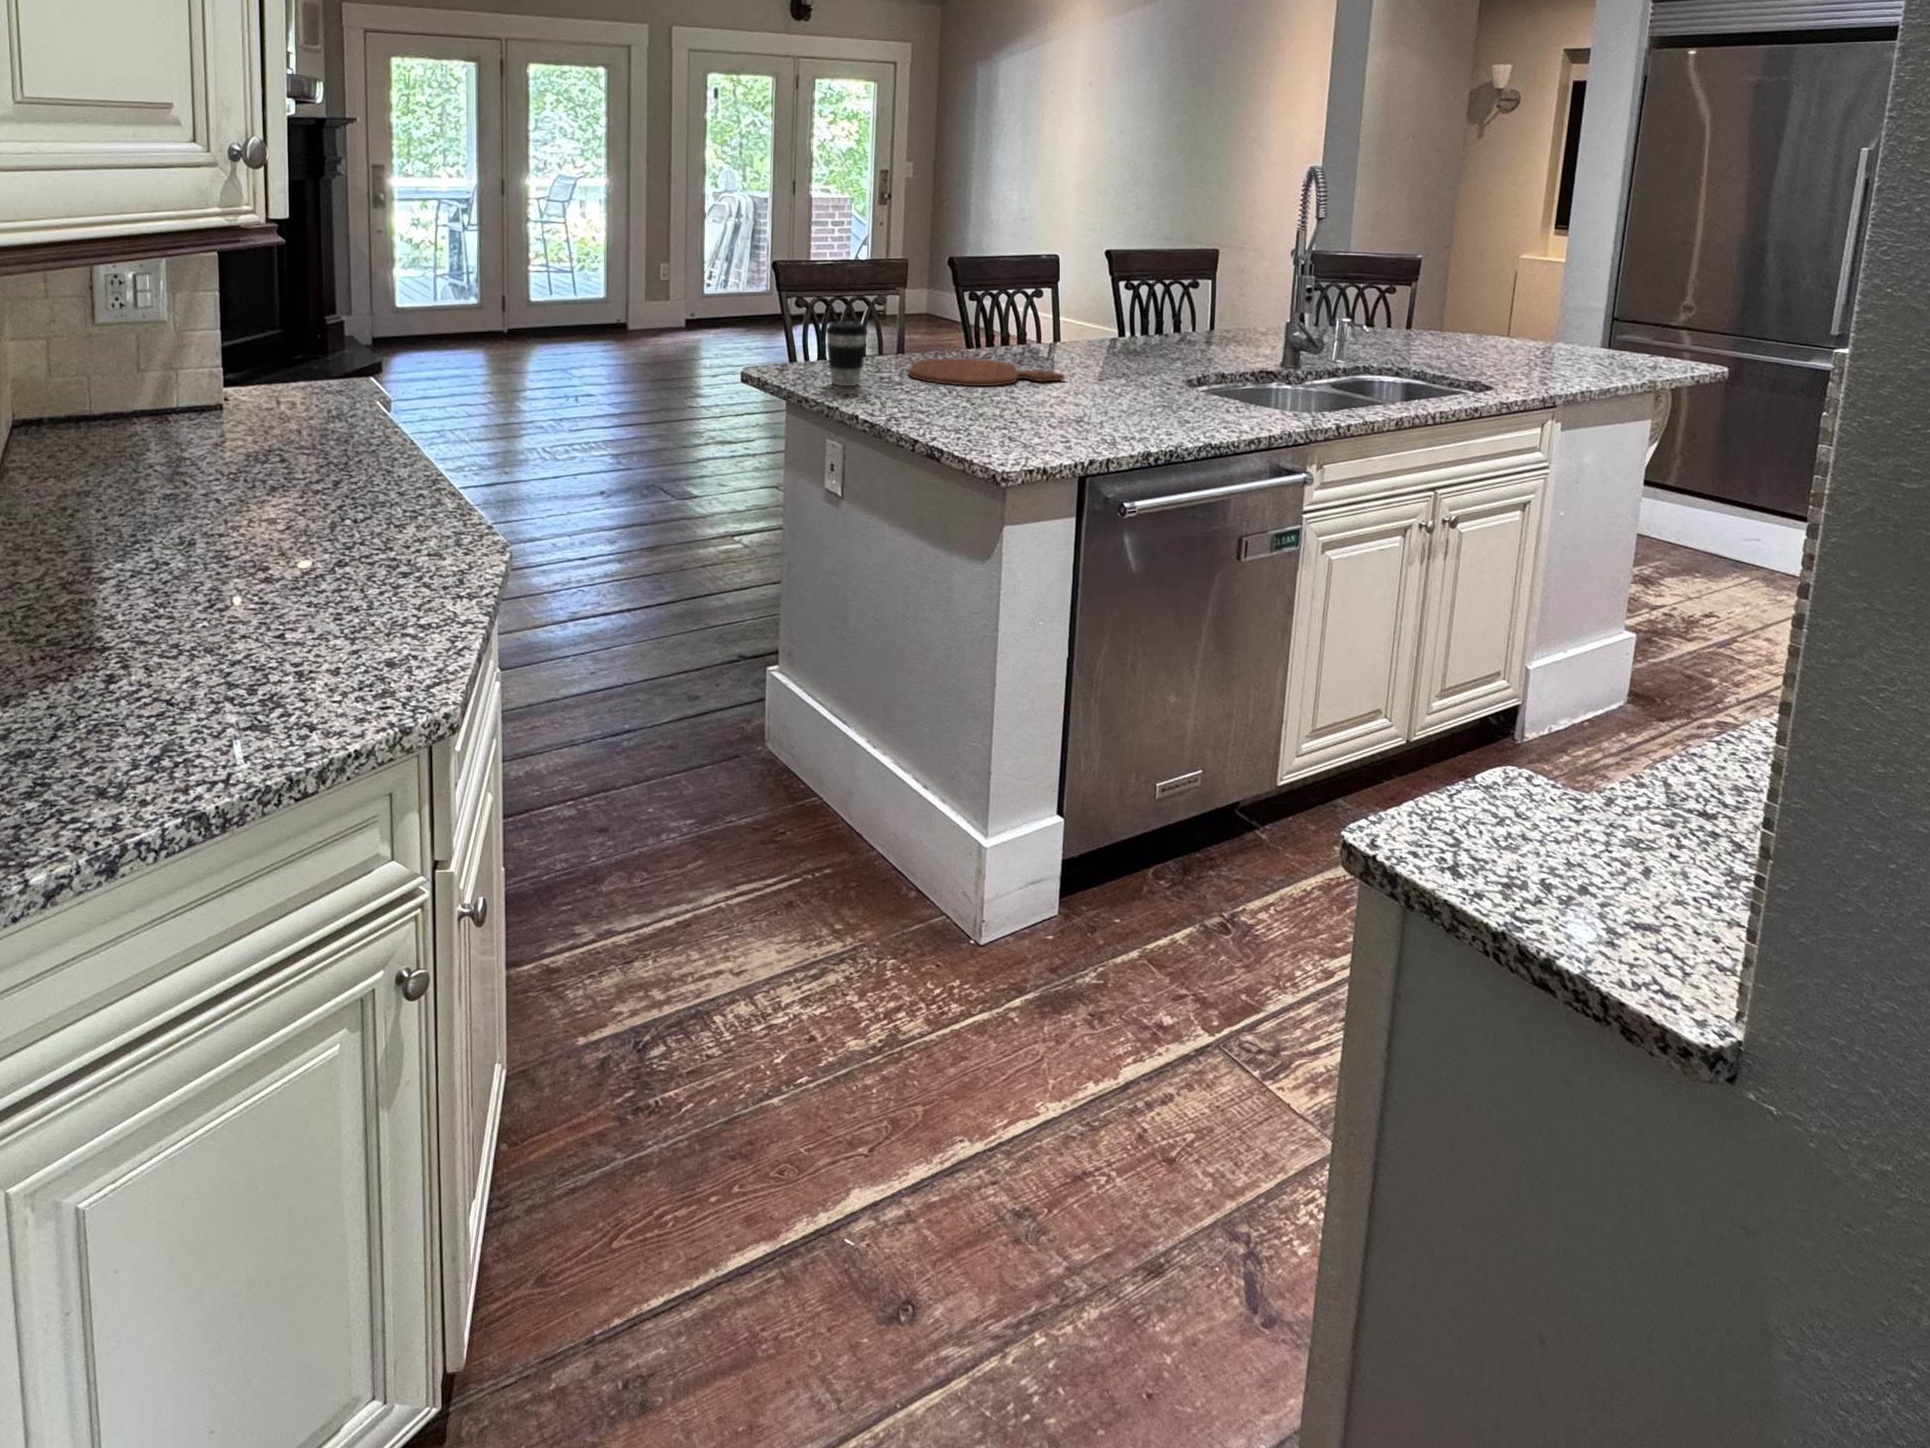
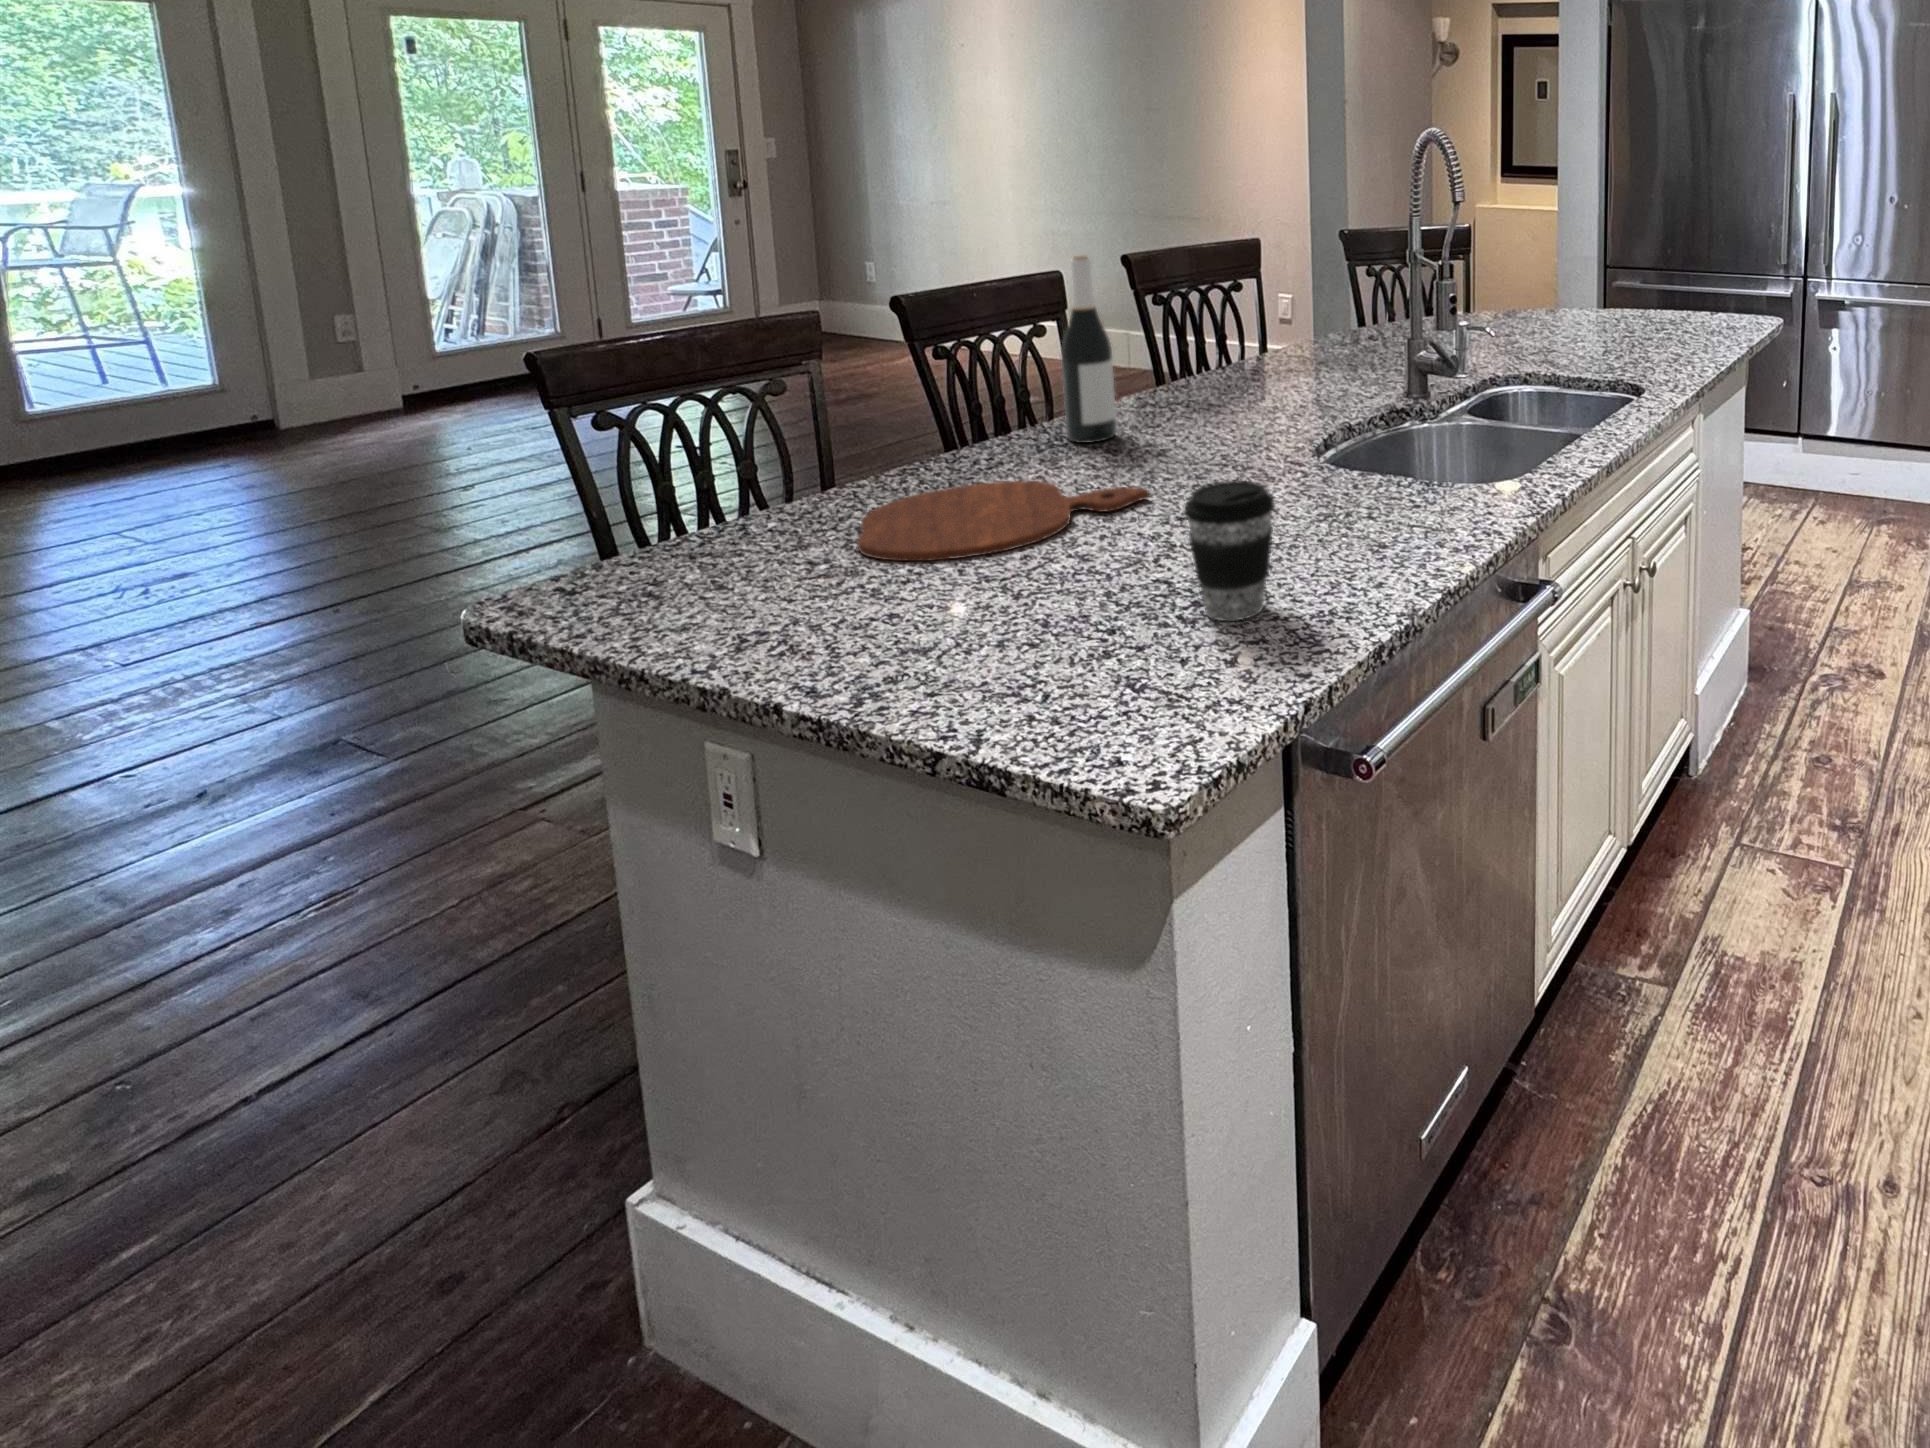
wine bottle: none [1034,236,1068,356] -> present [1061,255,1117,443]
coffee cup: present [826,322,868,386] -> present [1184,481,1274,621]

